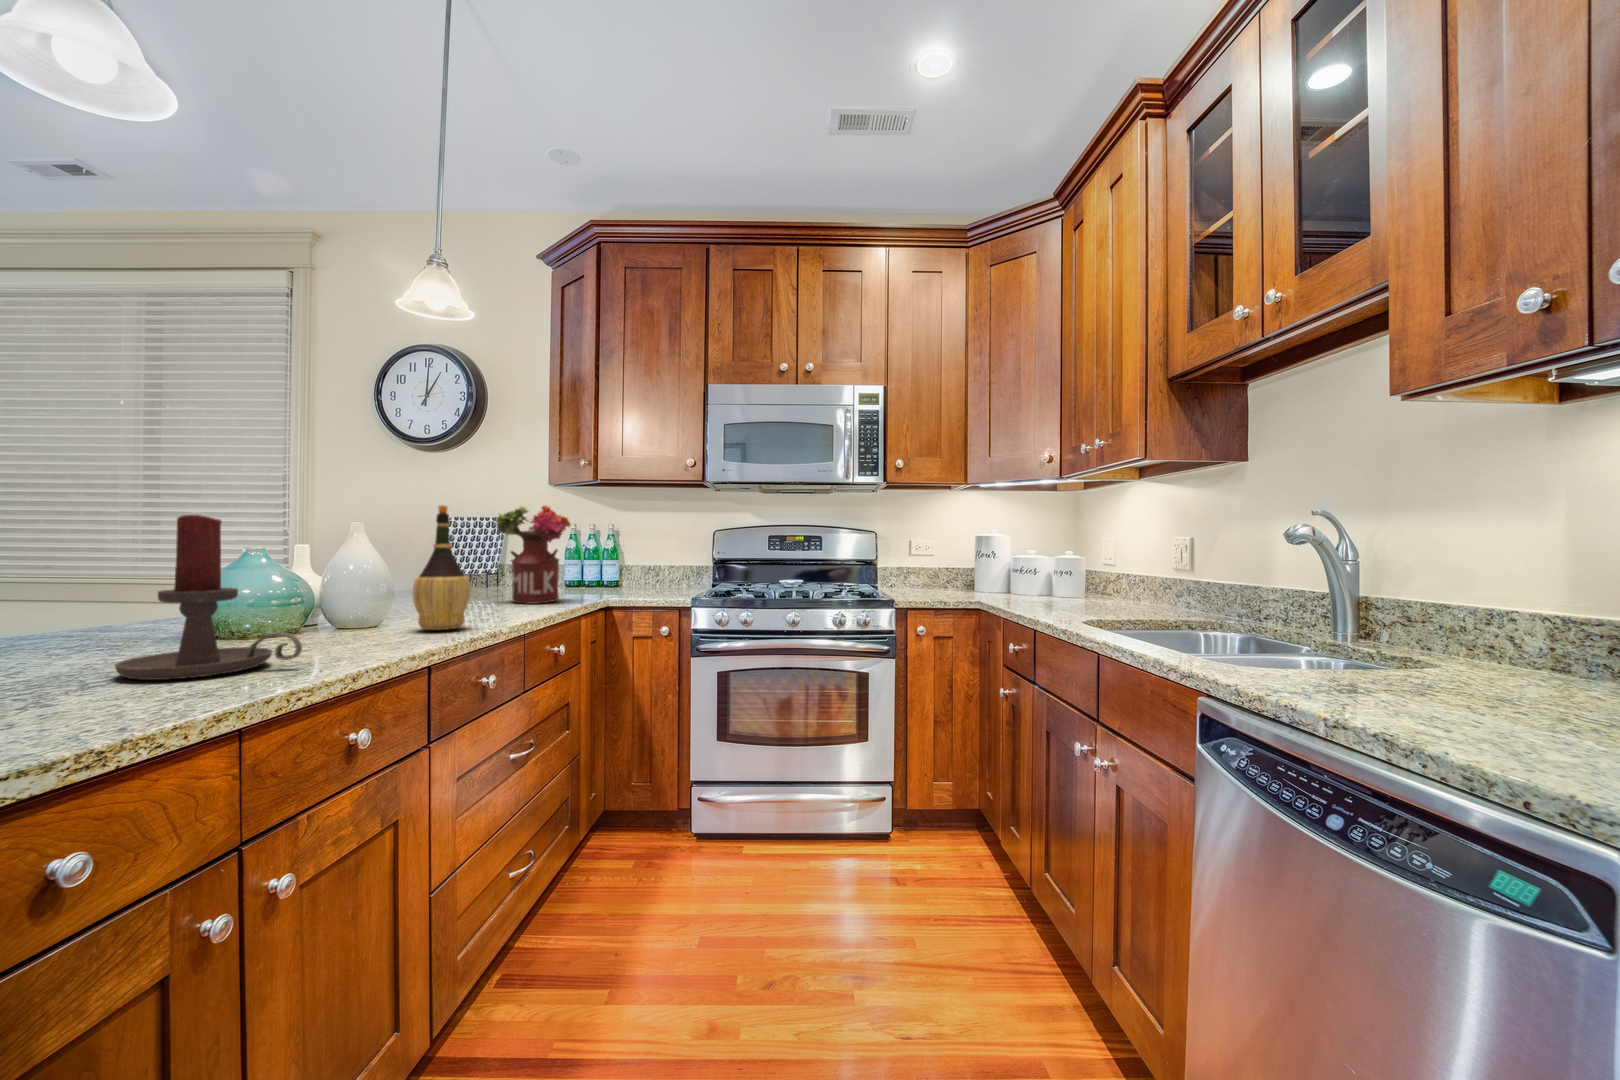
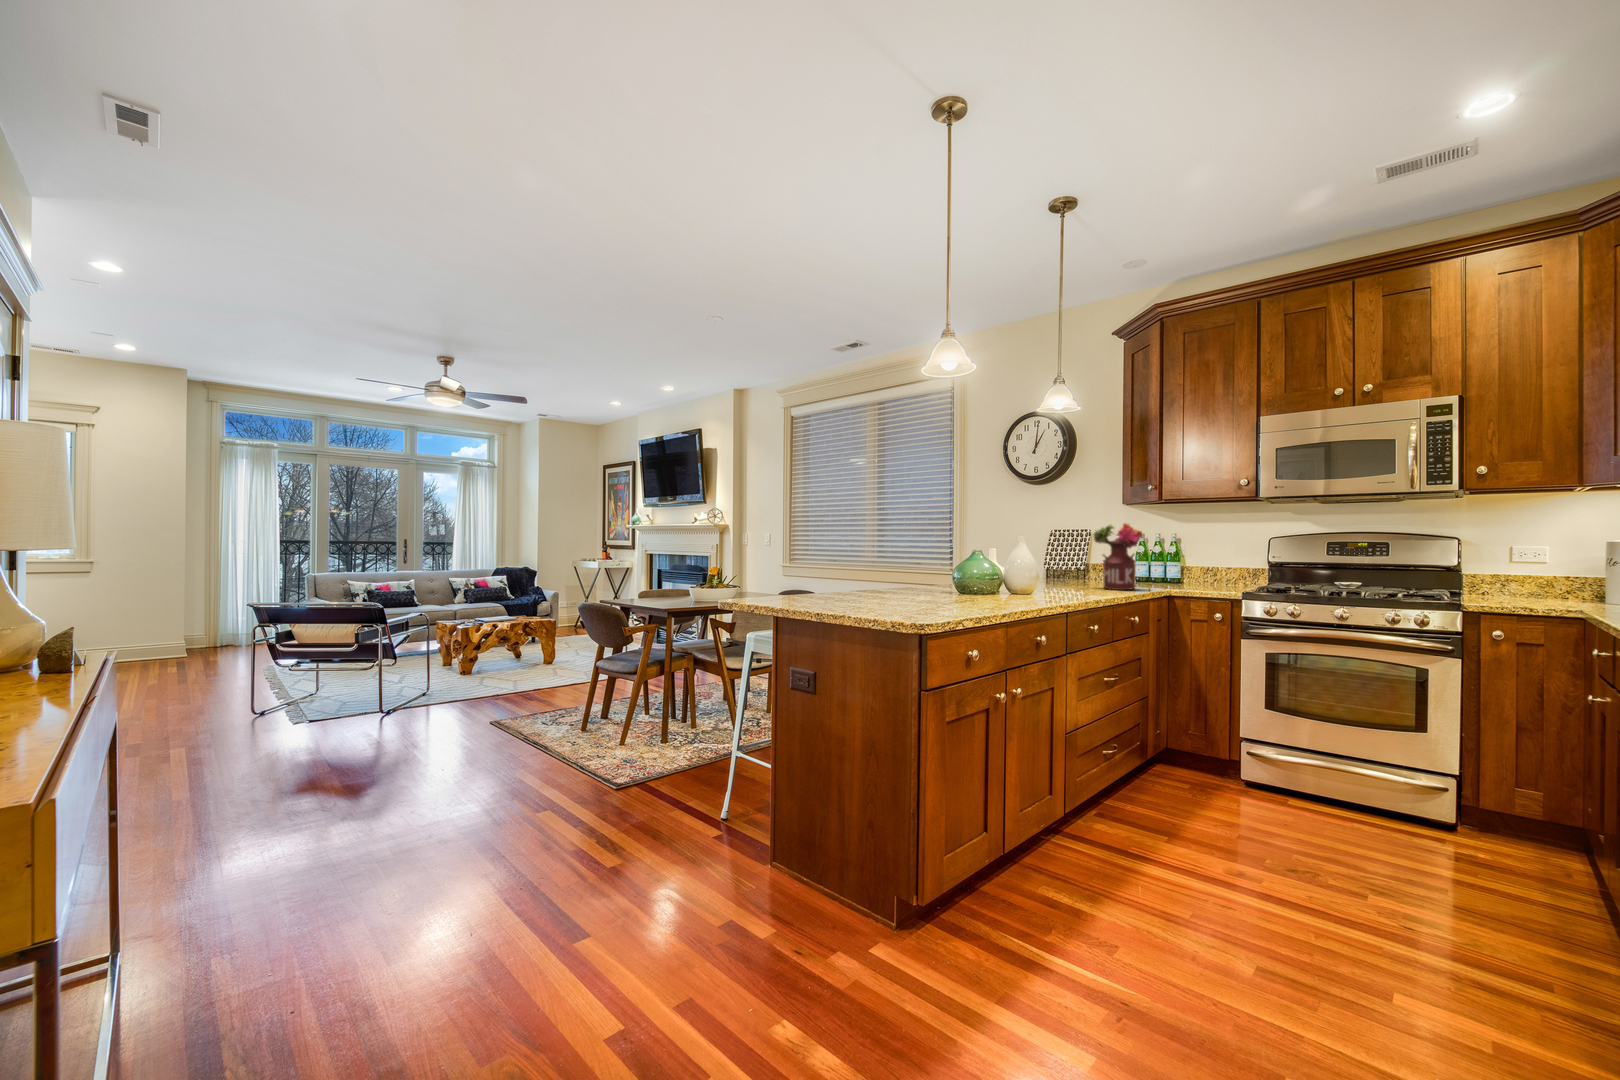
wine bottle: present [412,505,470,630] -> none [1063,530,1092,597]
candle holder: present [115,515,302,680] -> none [978,540,1037,603]

